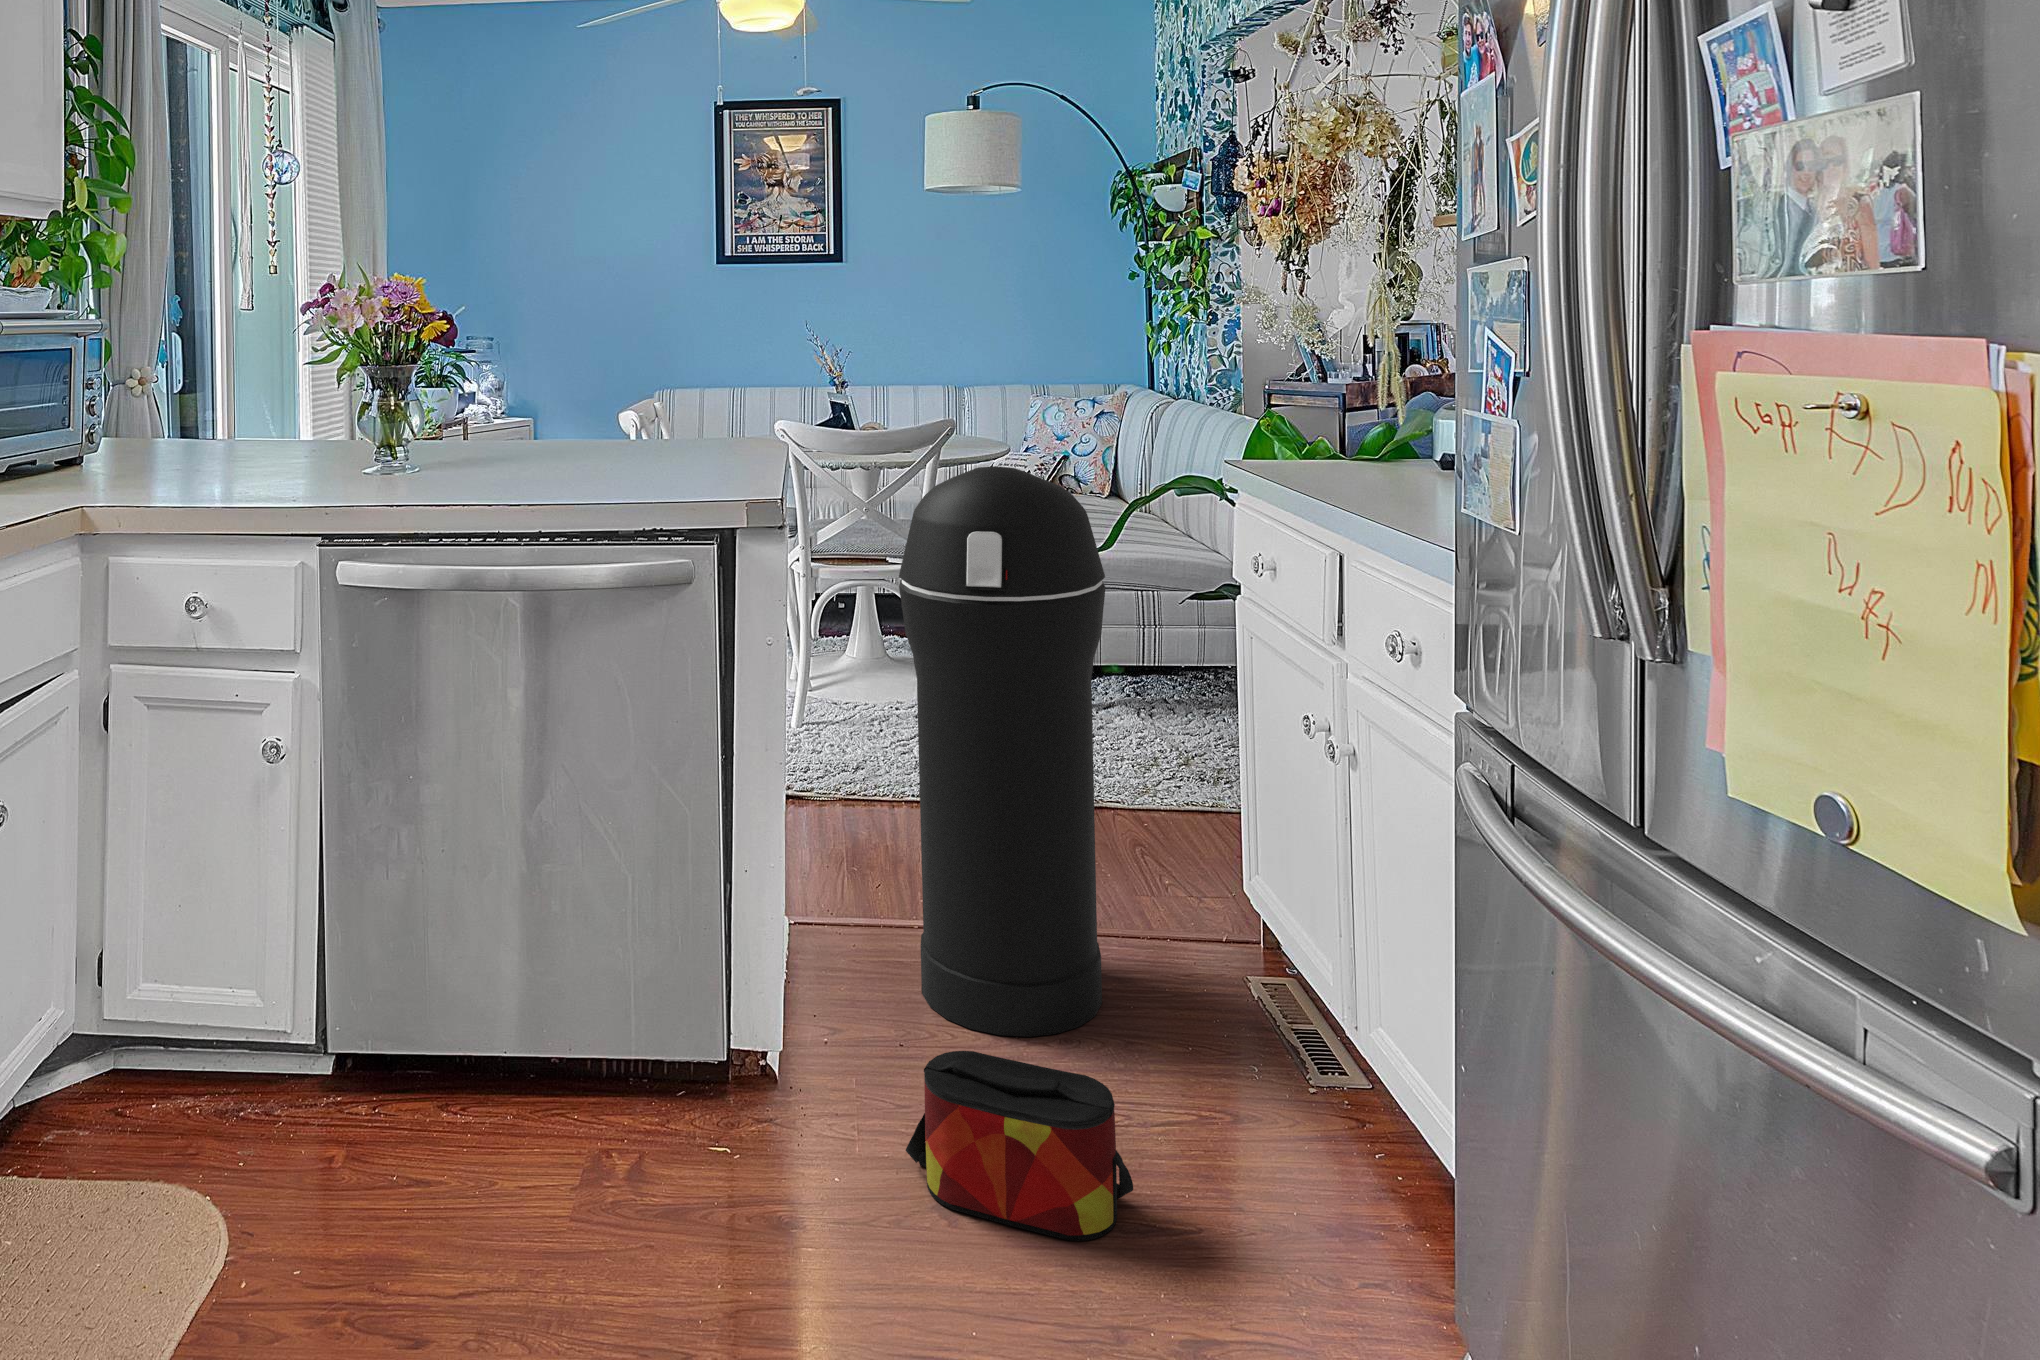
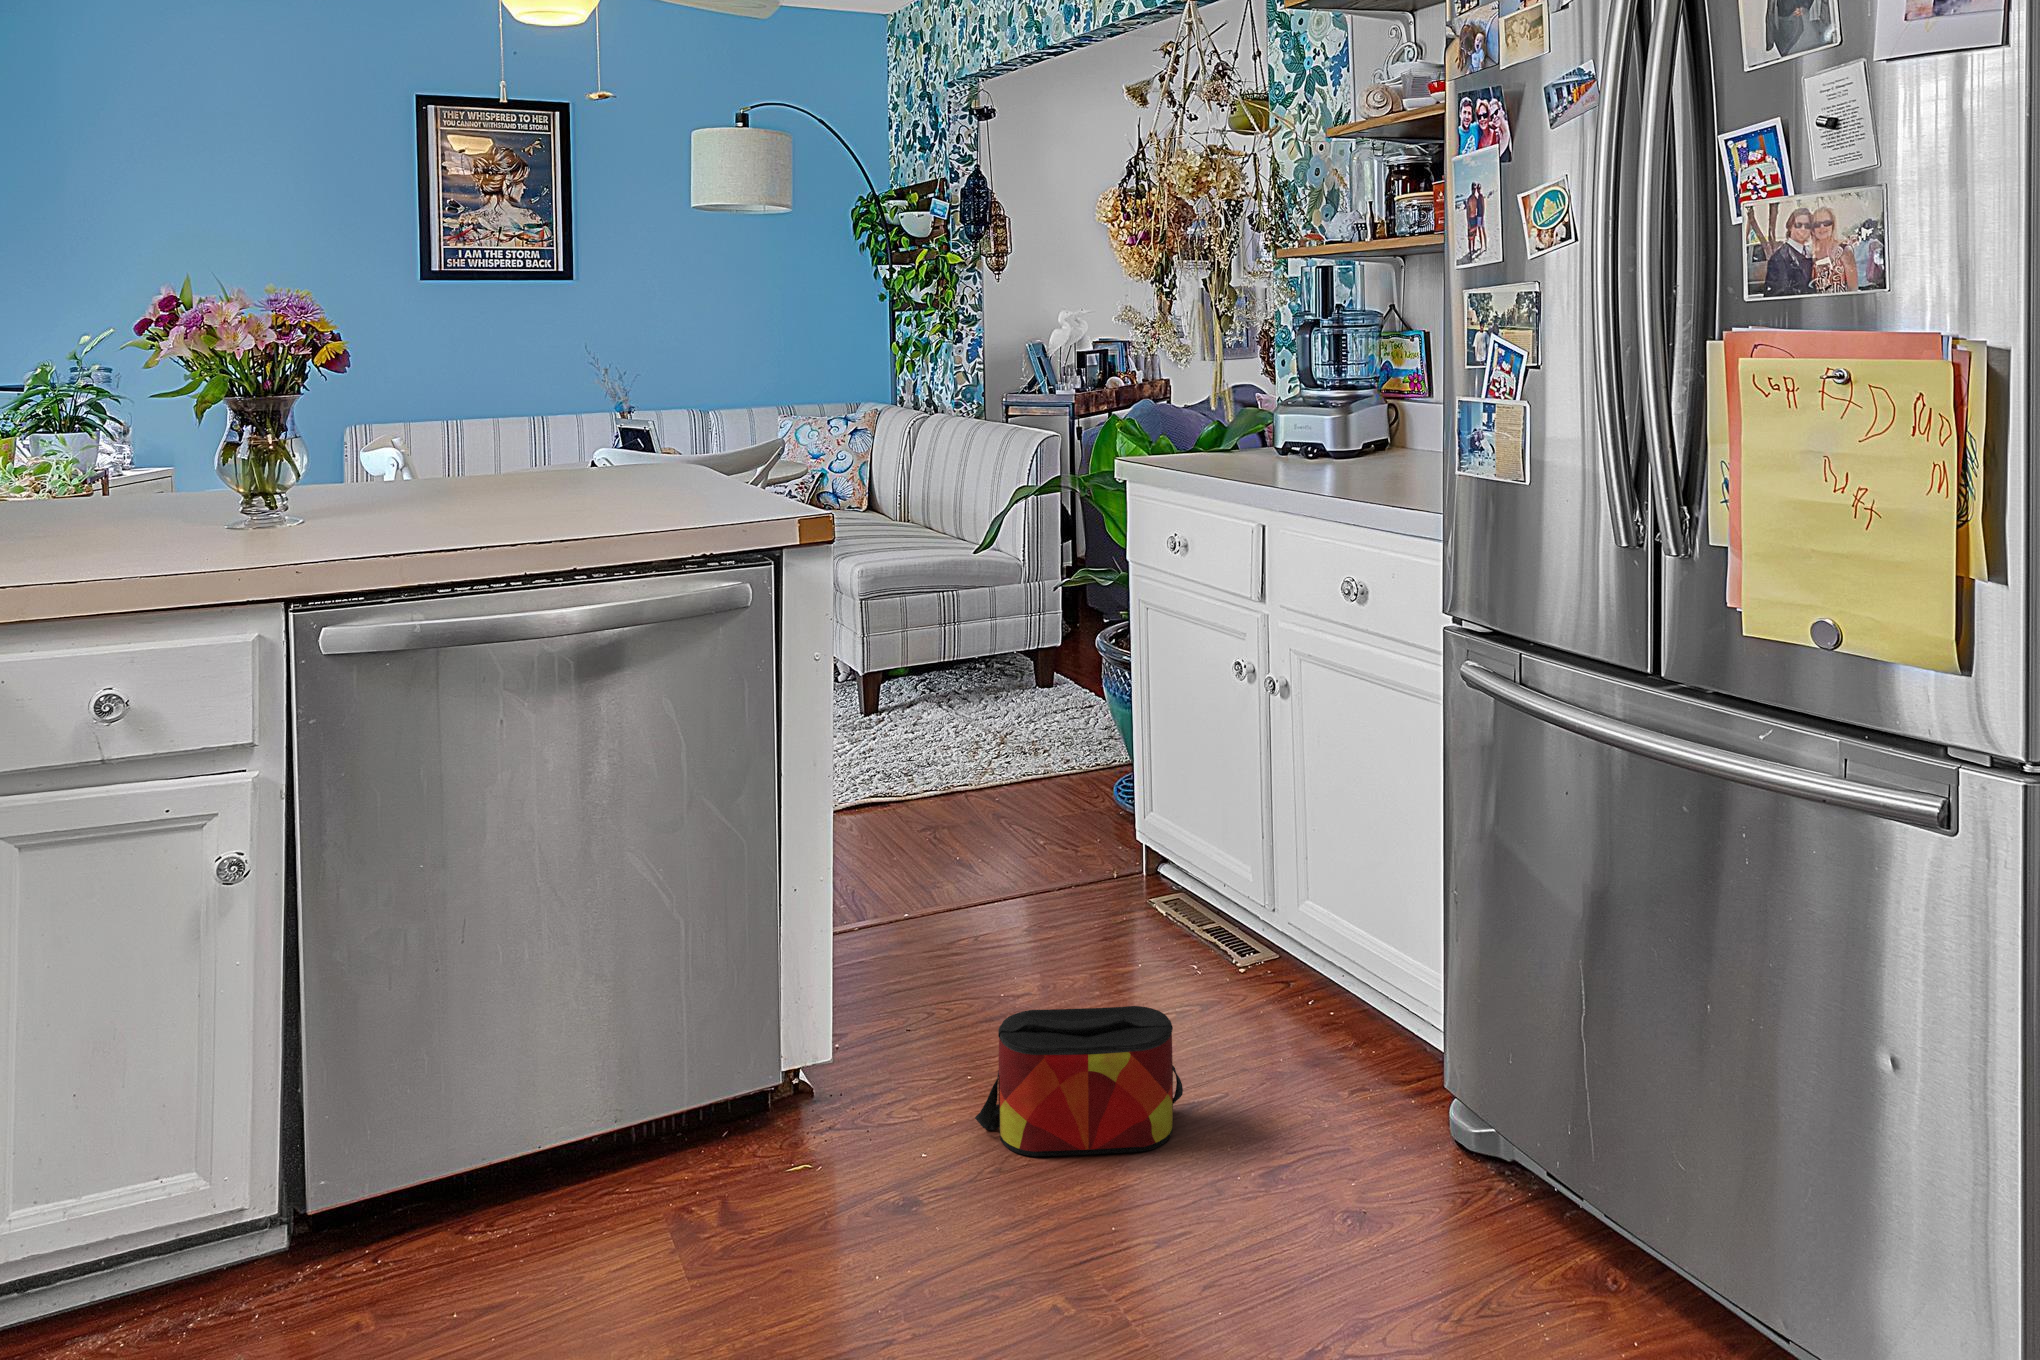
trash can: present [899,466,1106,1037] -> none [880,468,1073,1010]

